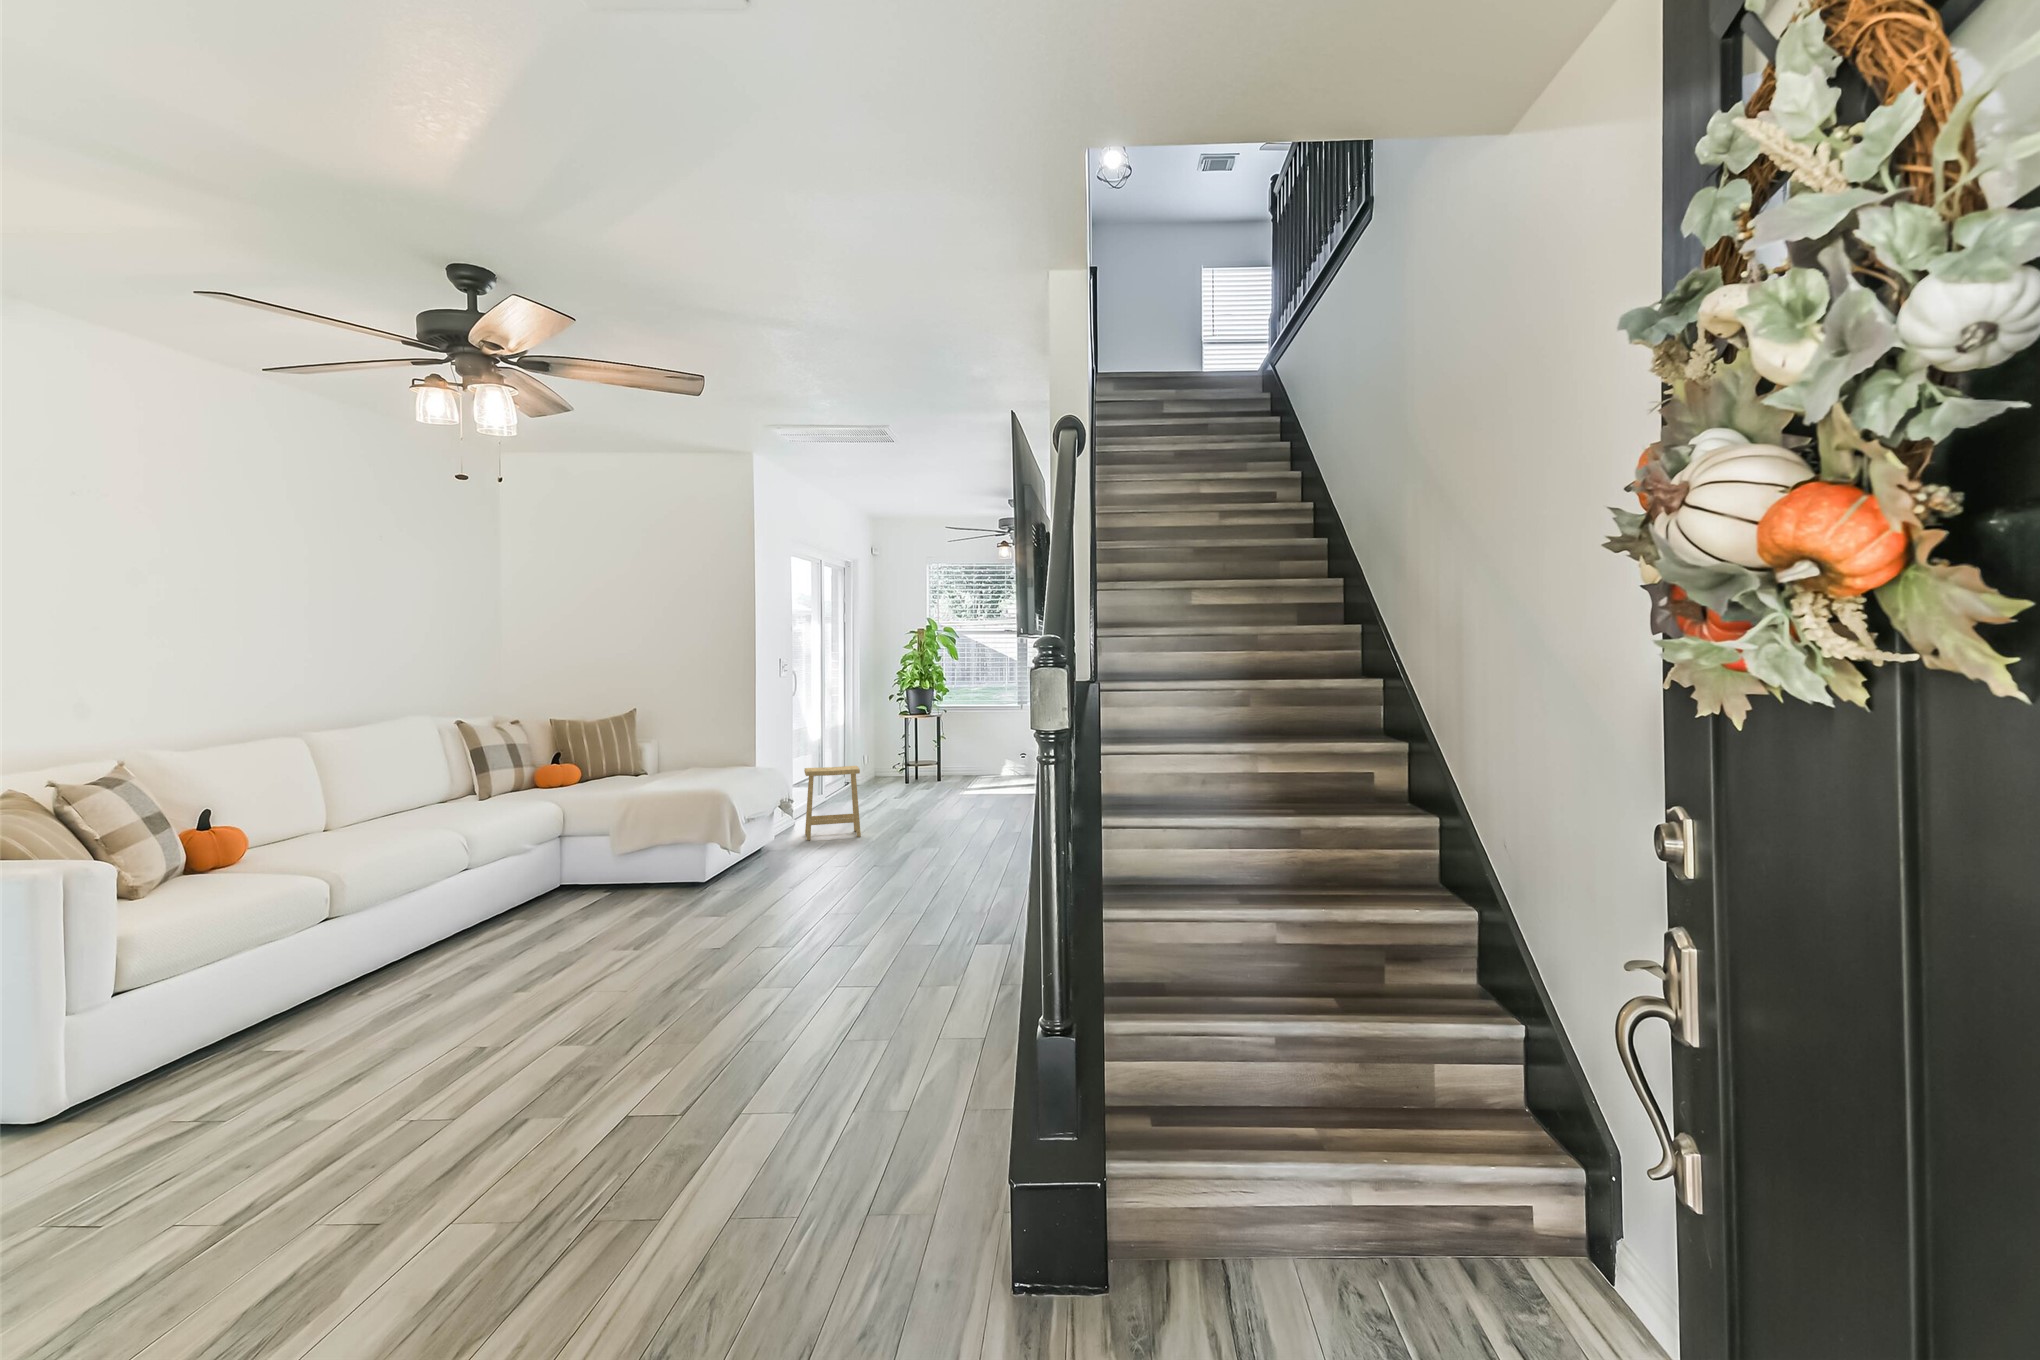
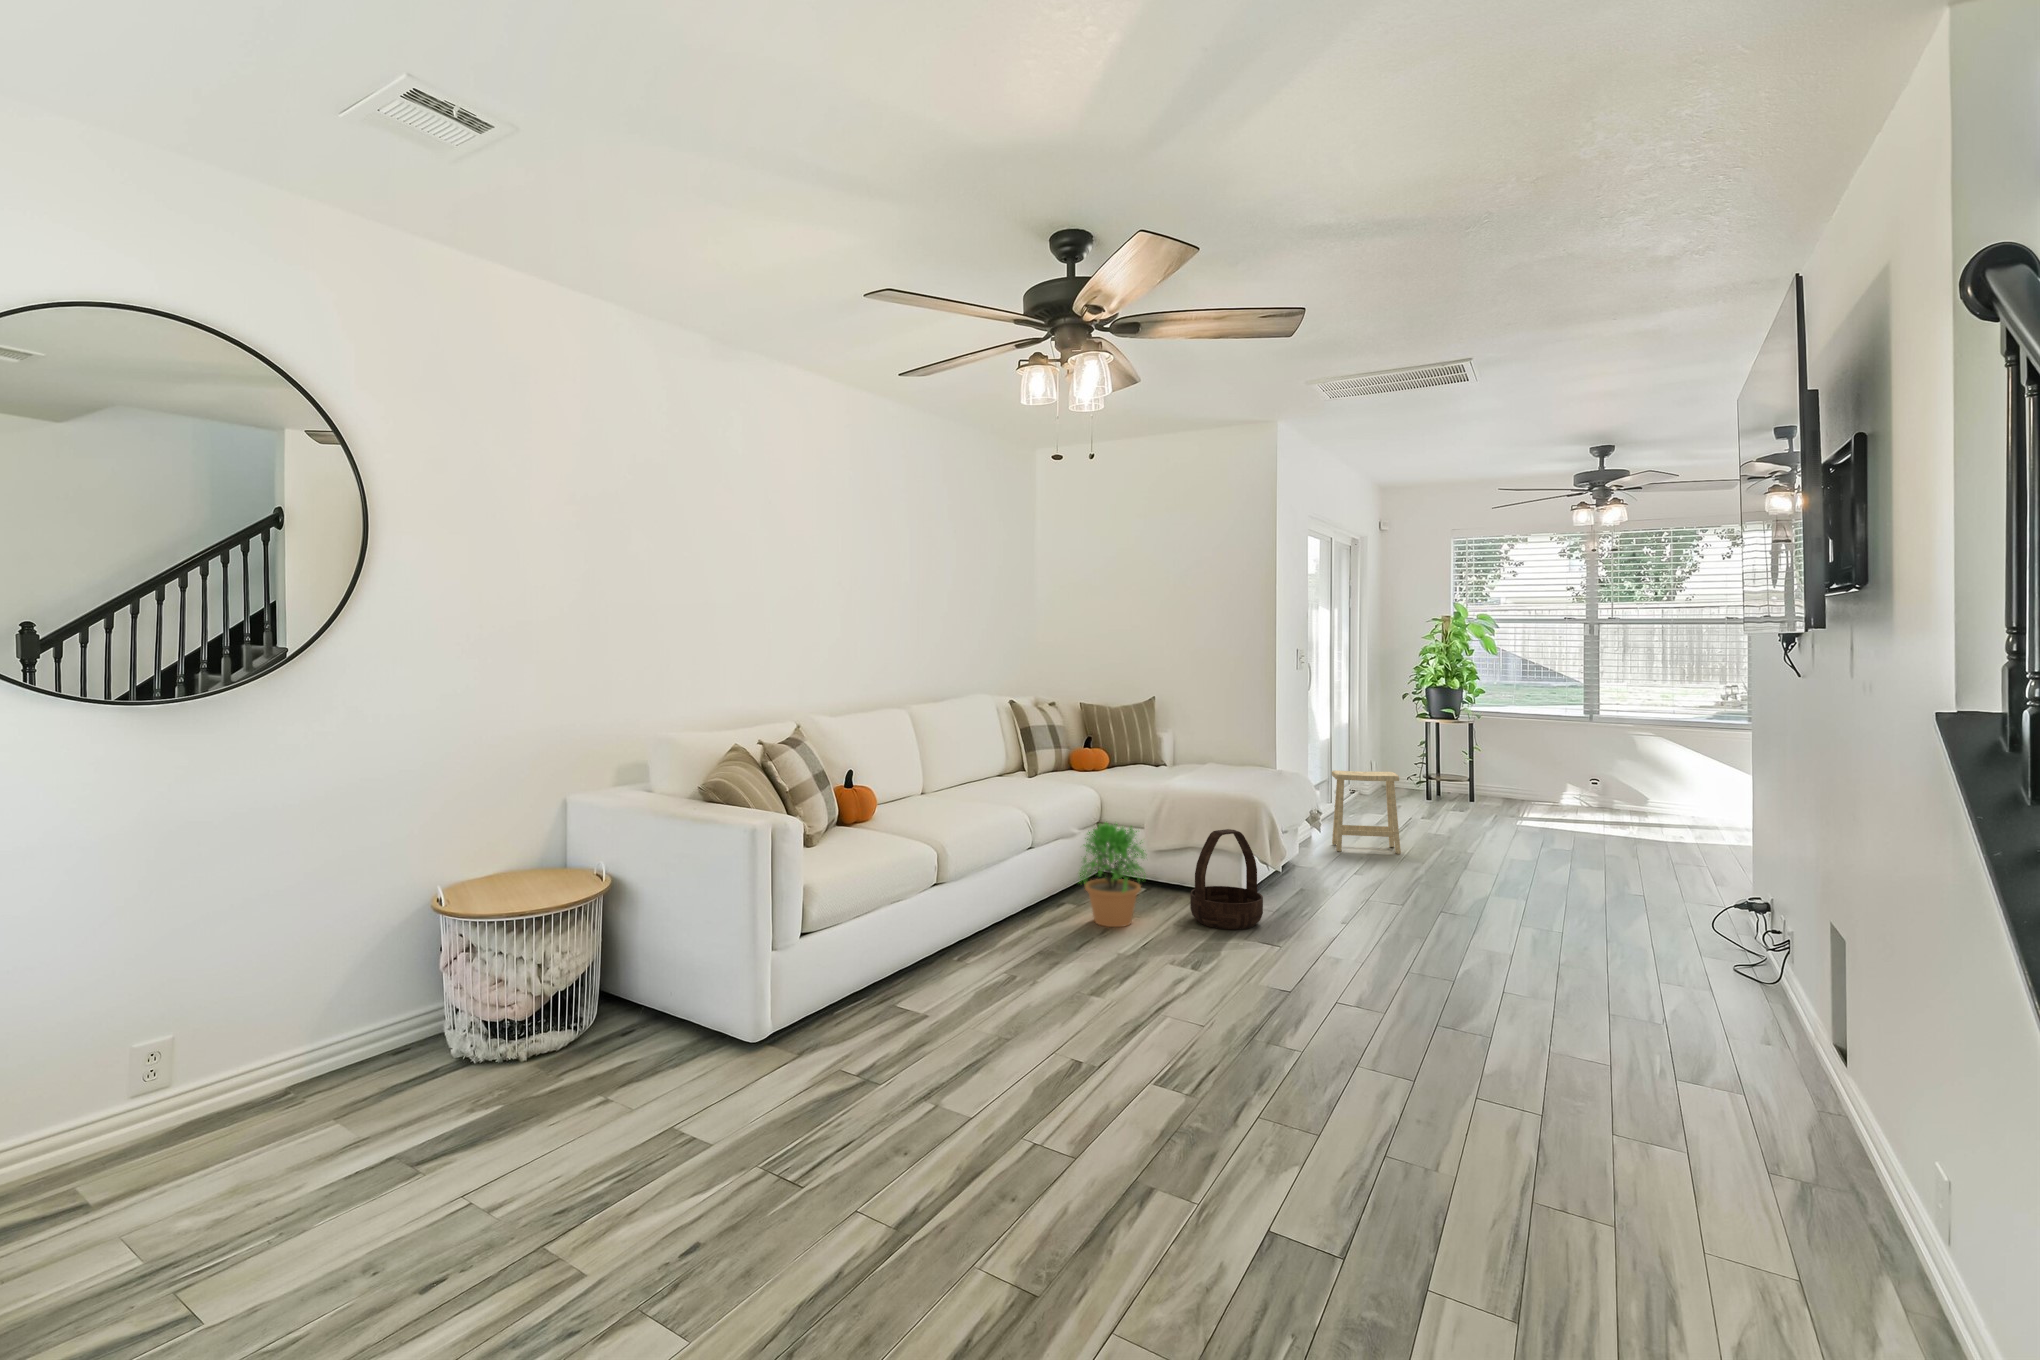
basket: none [637,833,708,927] -> present [1190,829,1263,930]
potted plant: none [511,837,597,942] -> present [1079,823,1145,927]

